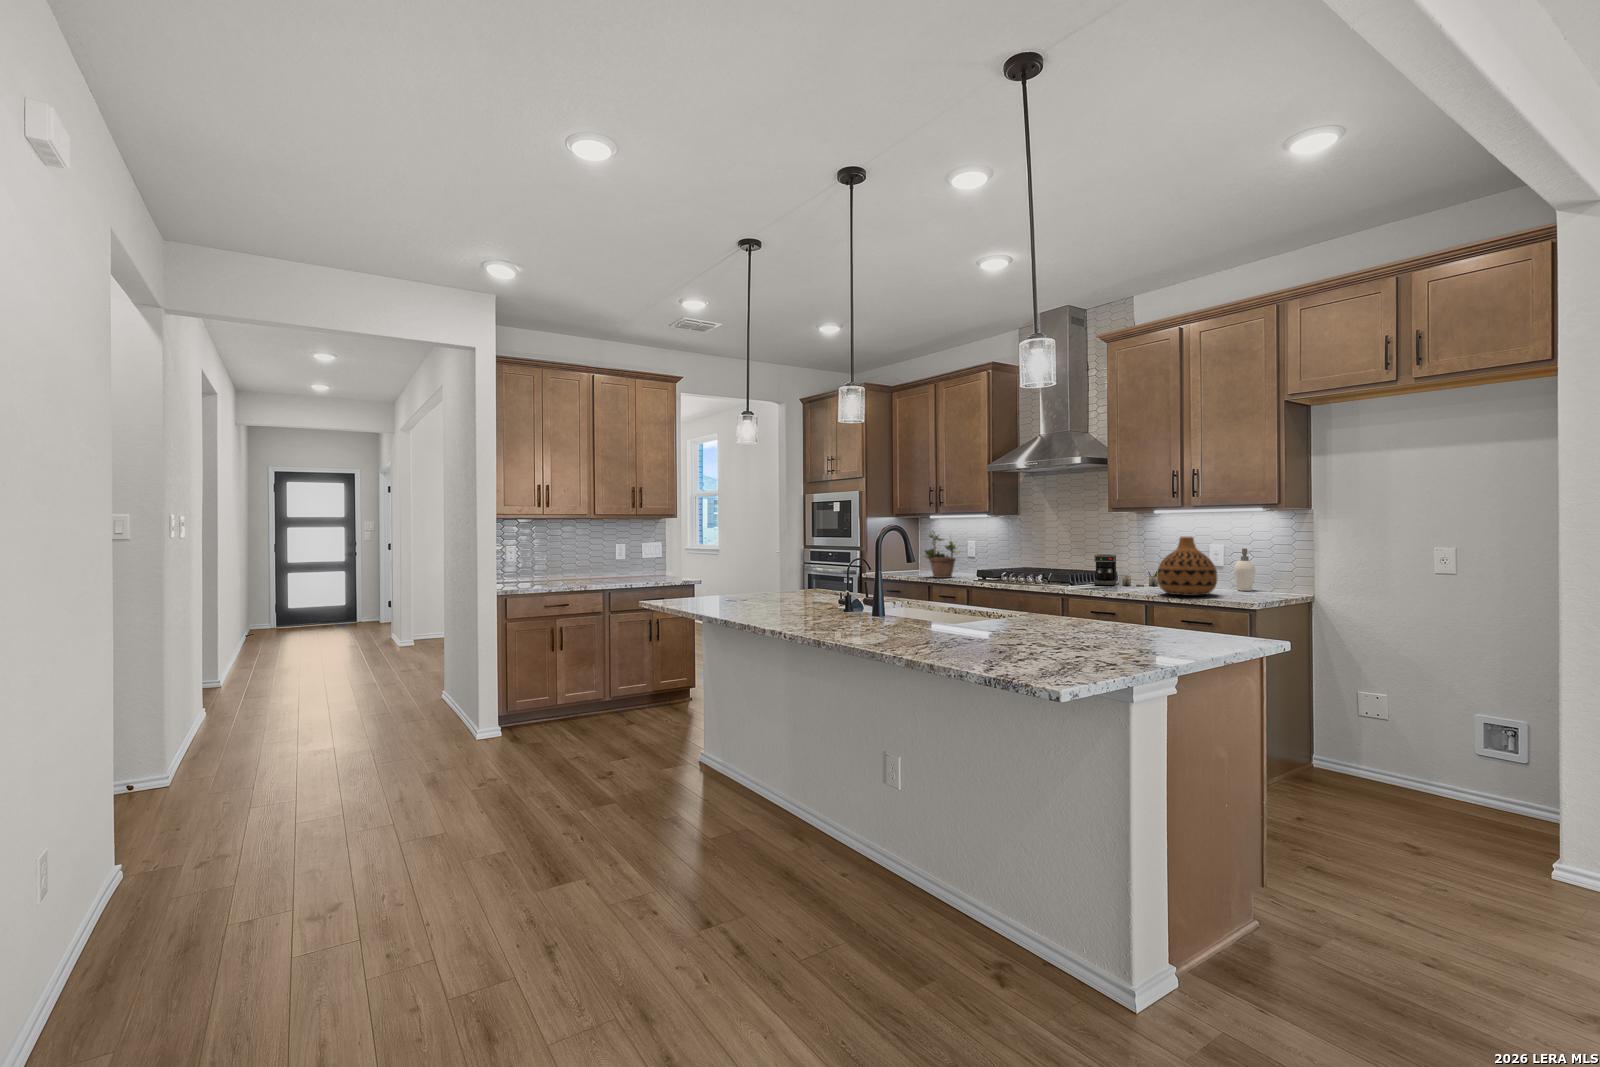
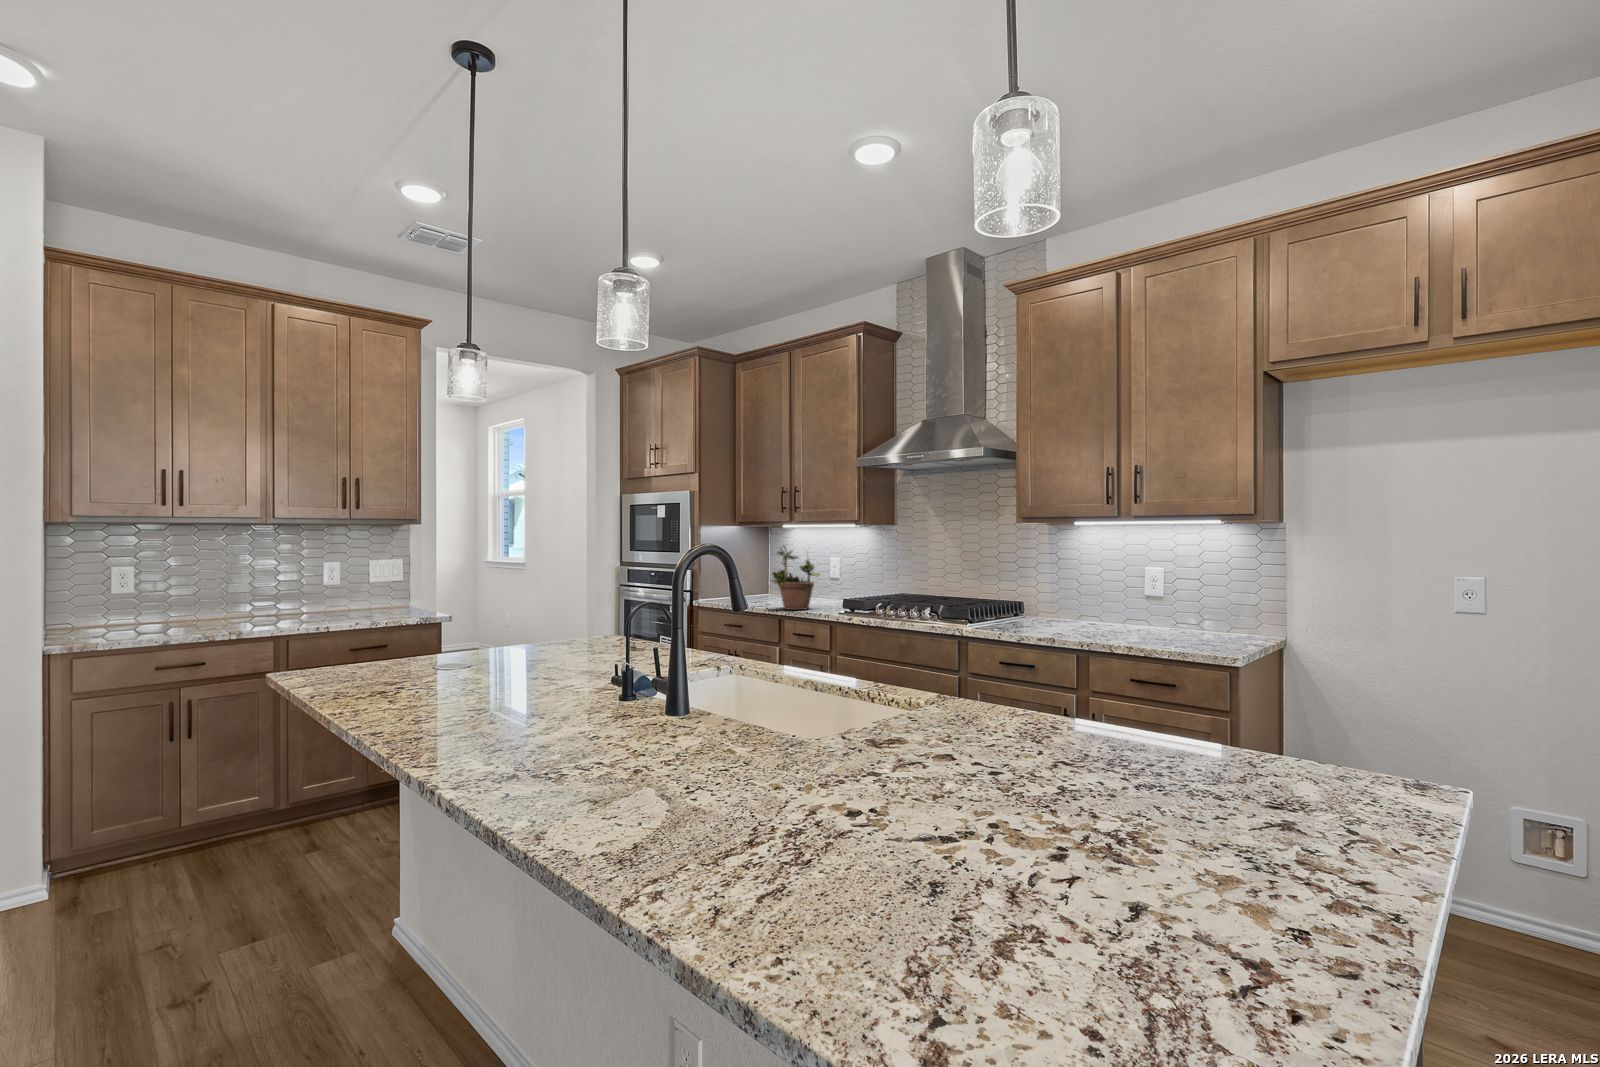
vase: present [1157,537,1217,596] -> none [1090,558,1172,641]
soap dispenser: present [1234,548,1258,591] -> none [1186,574,1223,632]
coffee maker: present [1094,554,1158,586] -> none [1000,580,1086,624]

